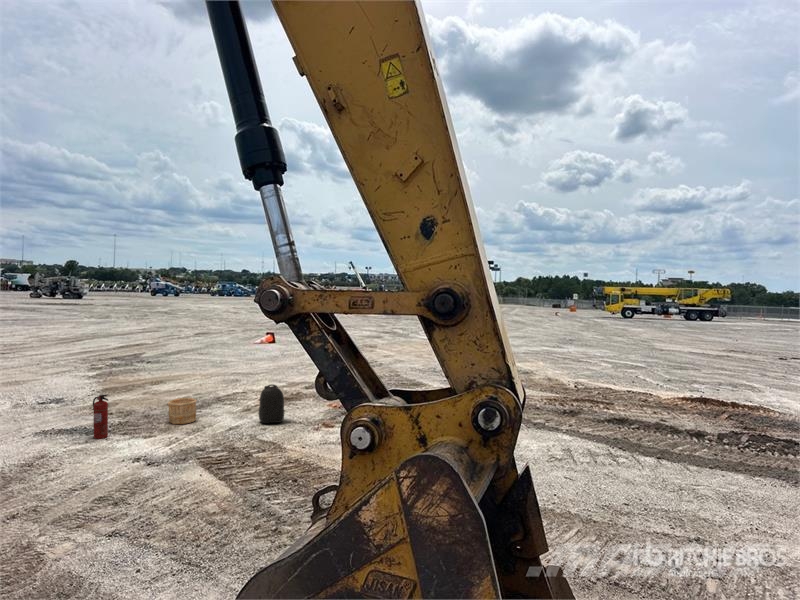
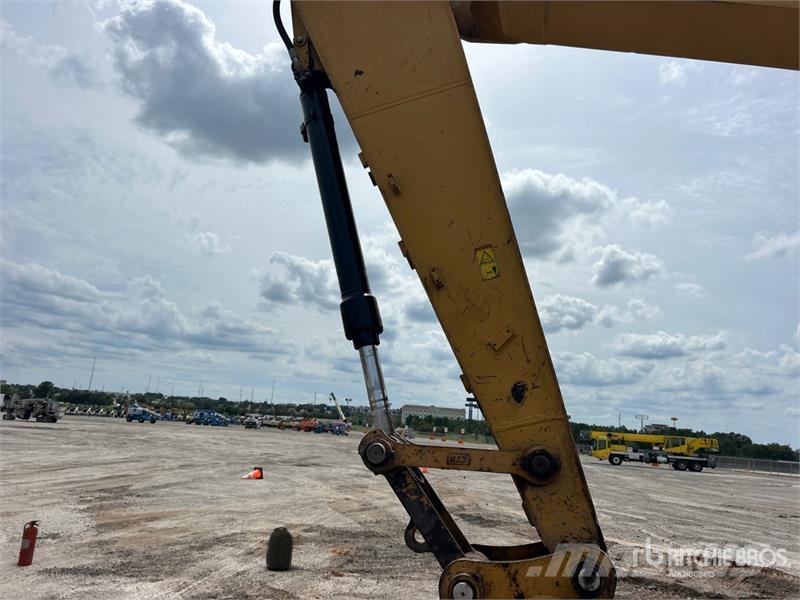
fire extinguisher: present [93,394,108,439] -> present [18,520,40,566]
wooden bucket: present [168,398,197,424] -> none [174,538,204,567]

